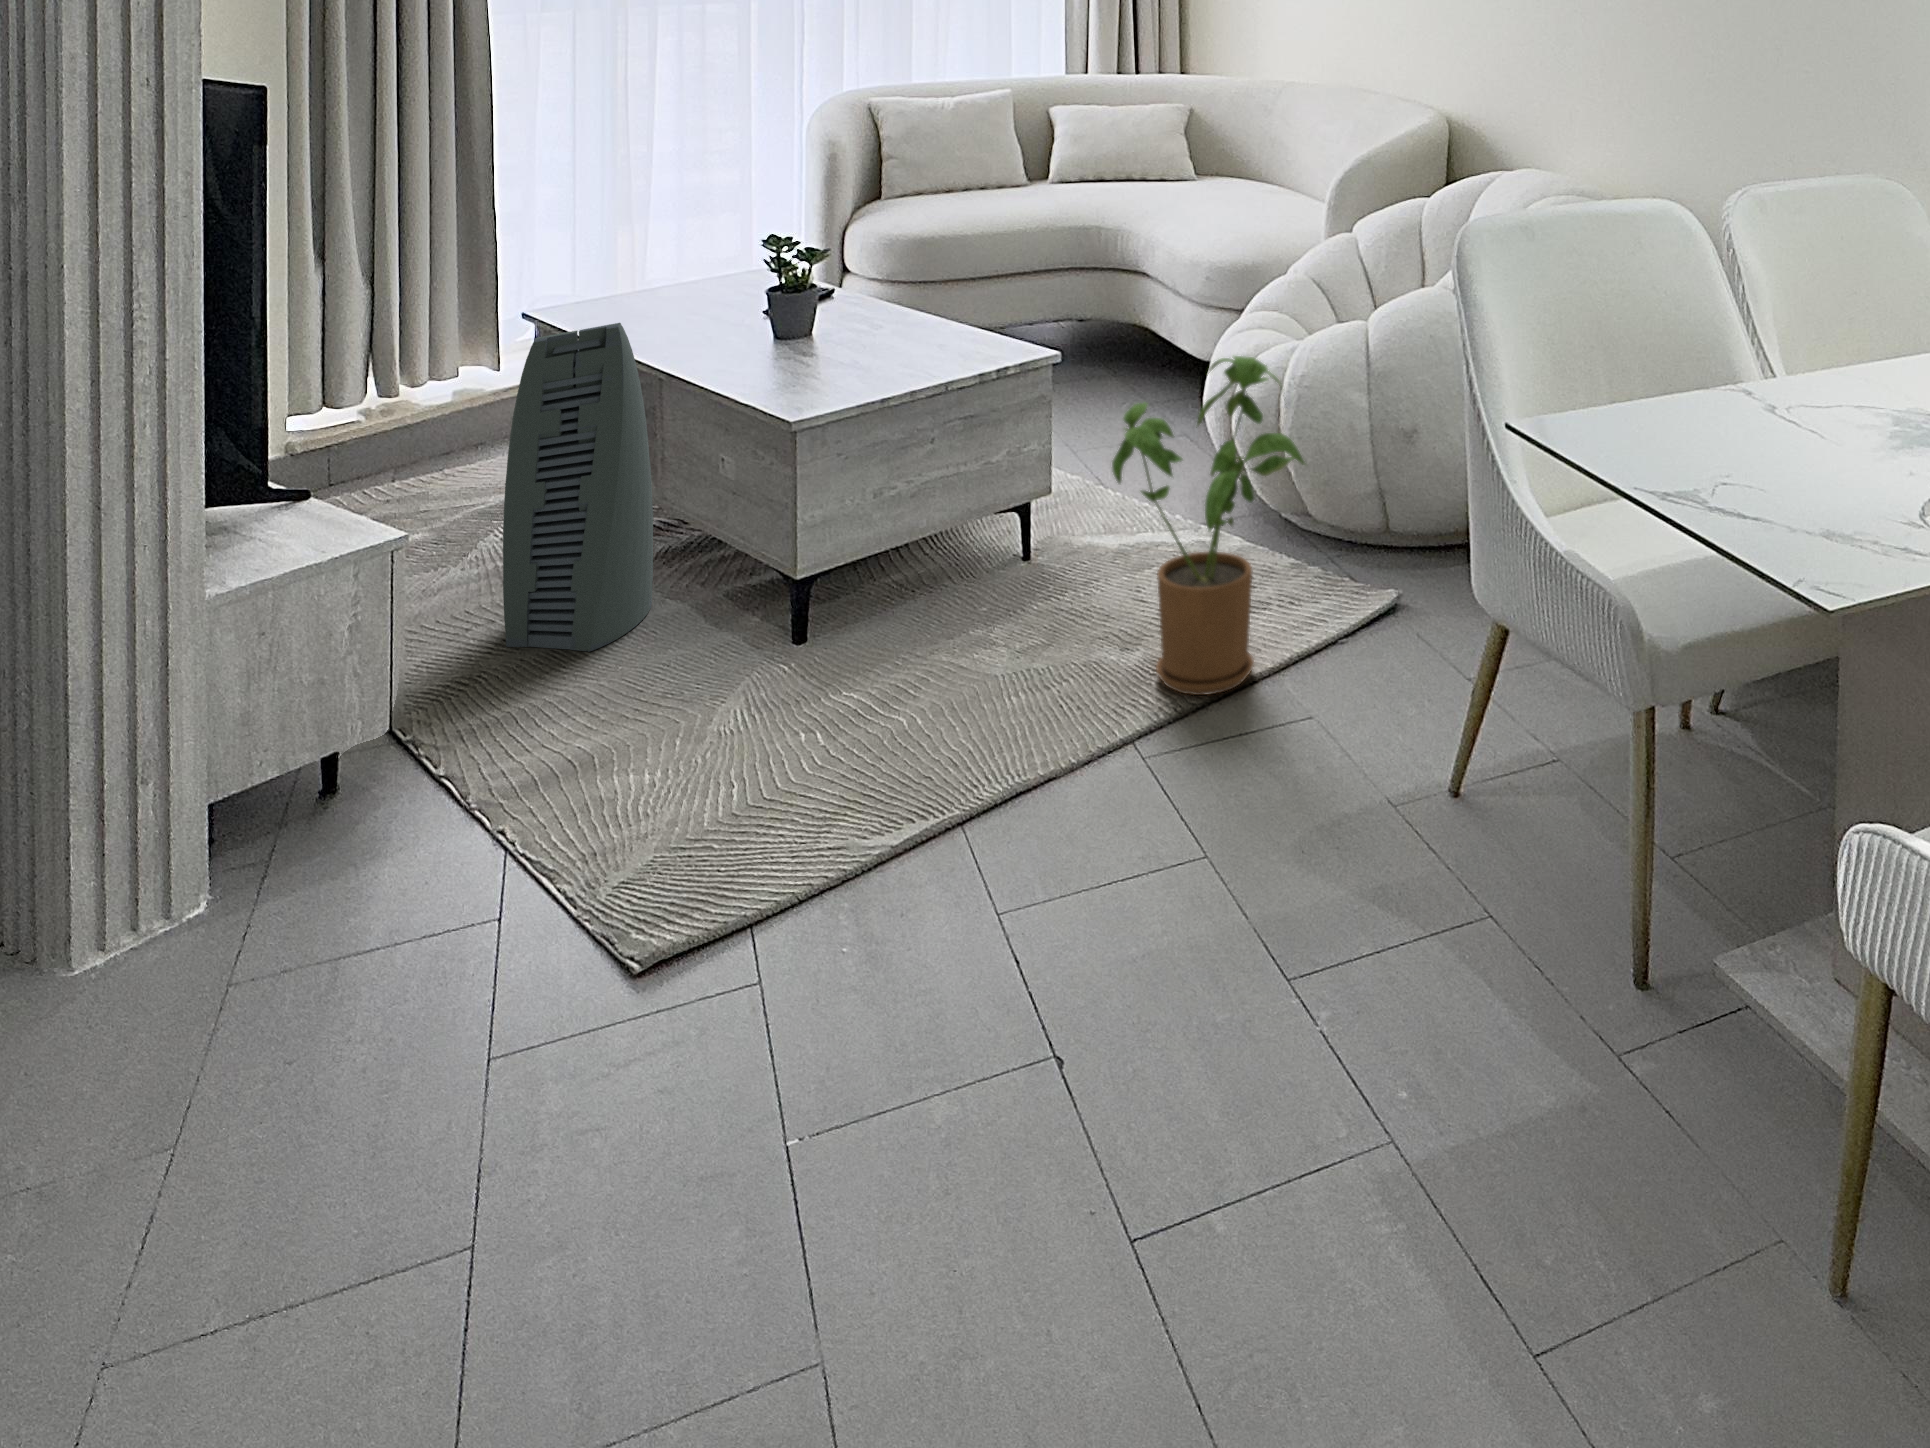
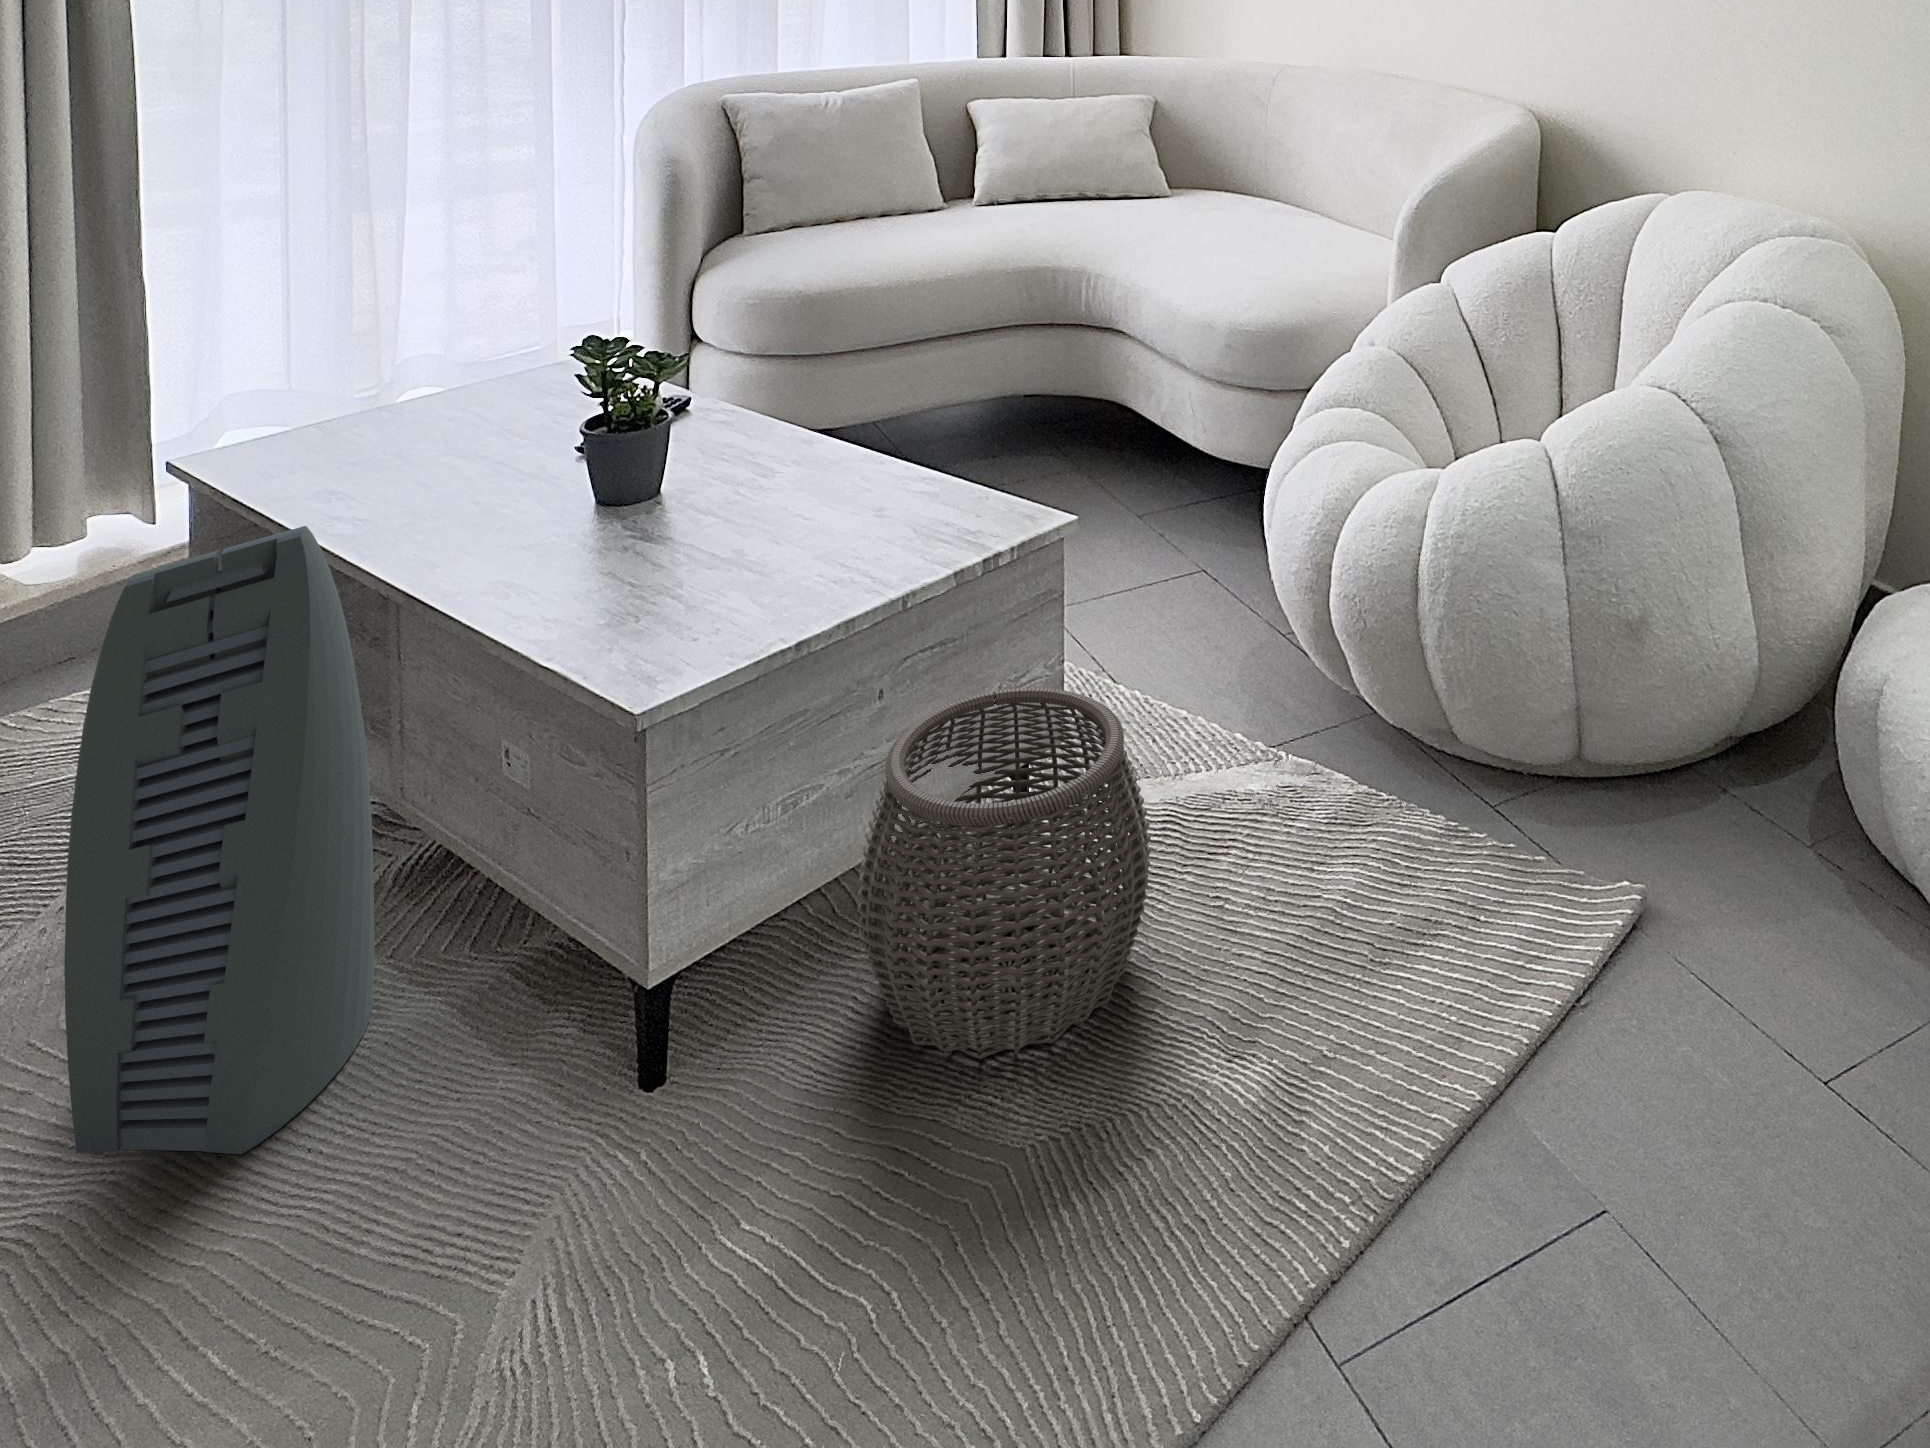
house plant: present [1112,356,1305,695] -> none [1230,554,1593,1181]
woven basket: none [918,448,1092,640] -> present [857,688,1151,1059]

